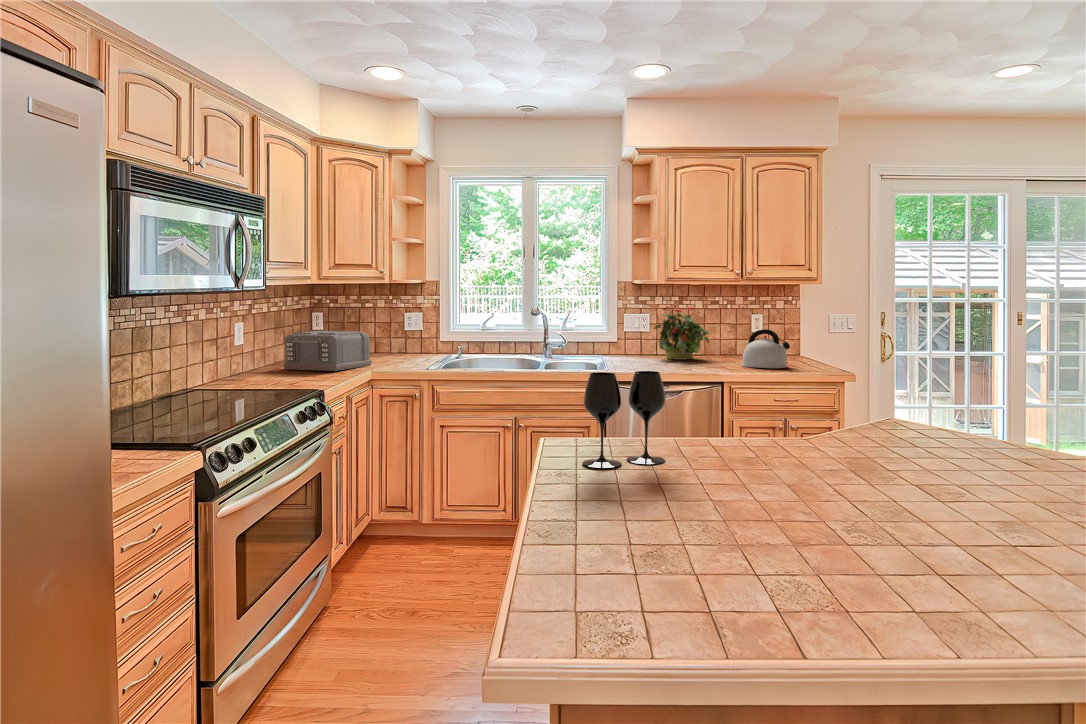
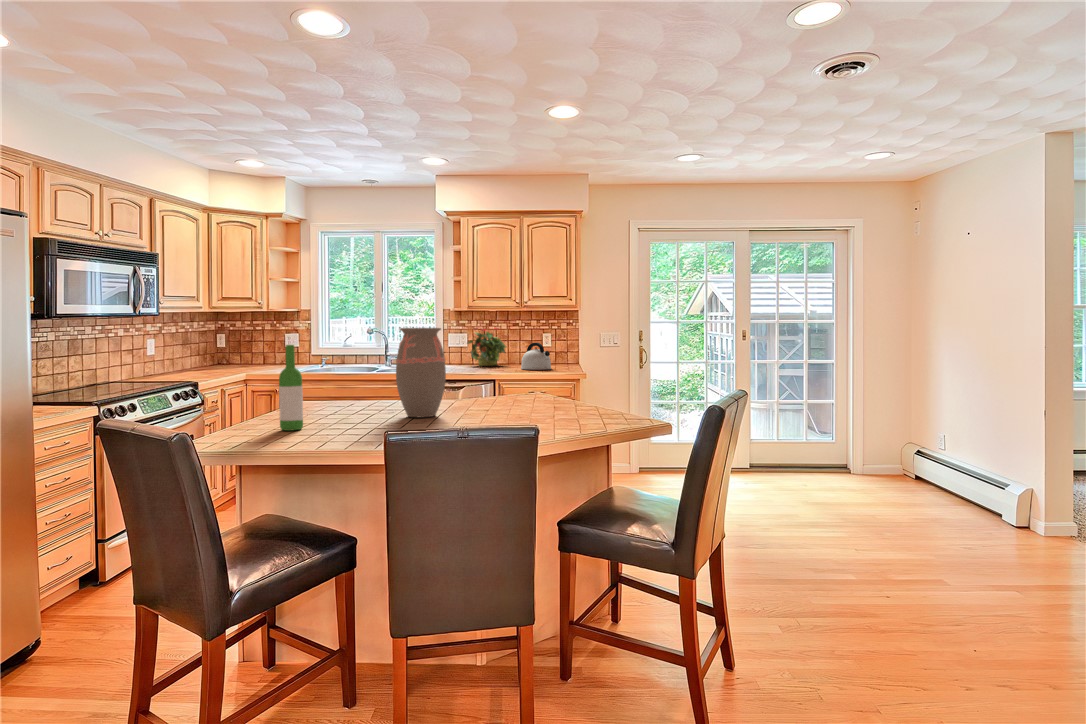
decorative vase: none [842,324,960,519] -> present [396,328,446,417]
toaster: present [284,331,371,371] -> none [184,346,251,373]
wine glass: present [582,371,665,468] -> none [306,357,356,408]
wine bottle: none [684,371,740,582] -> present [279,345,303,431]

